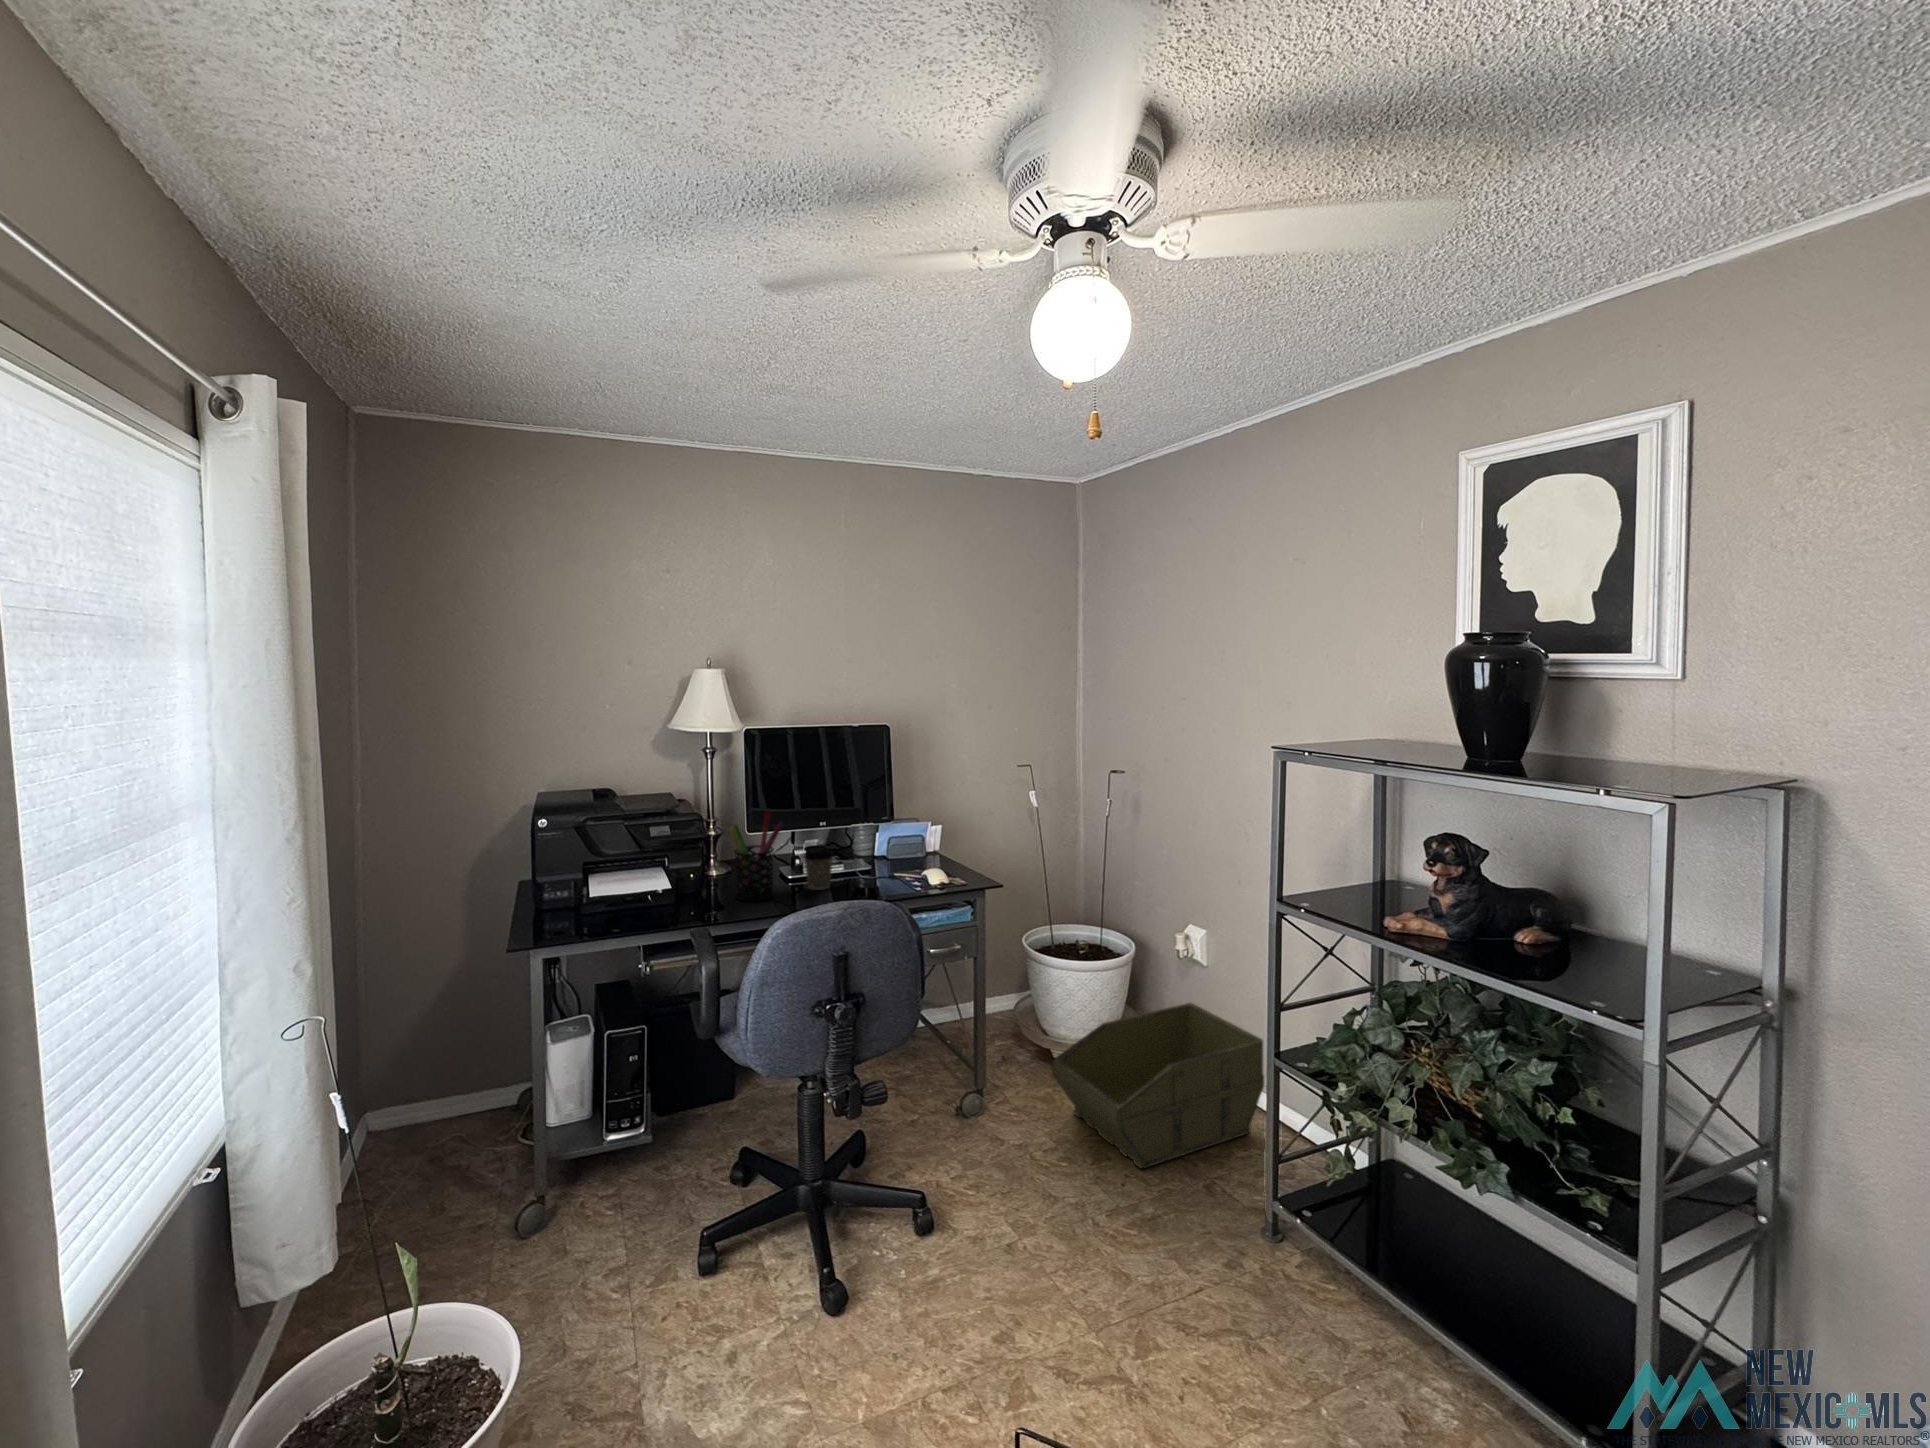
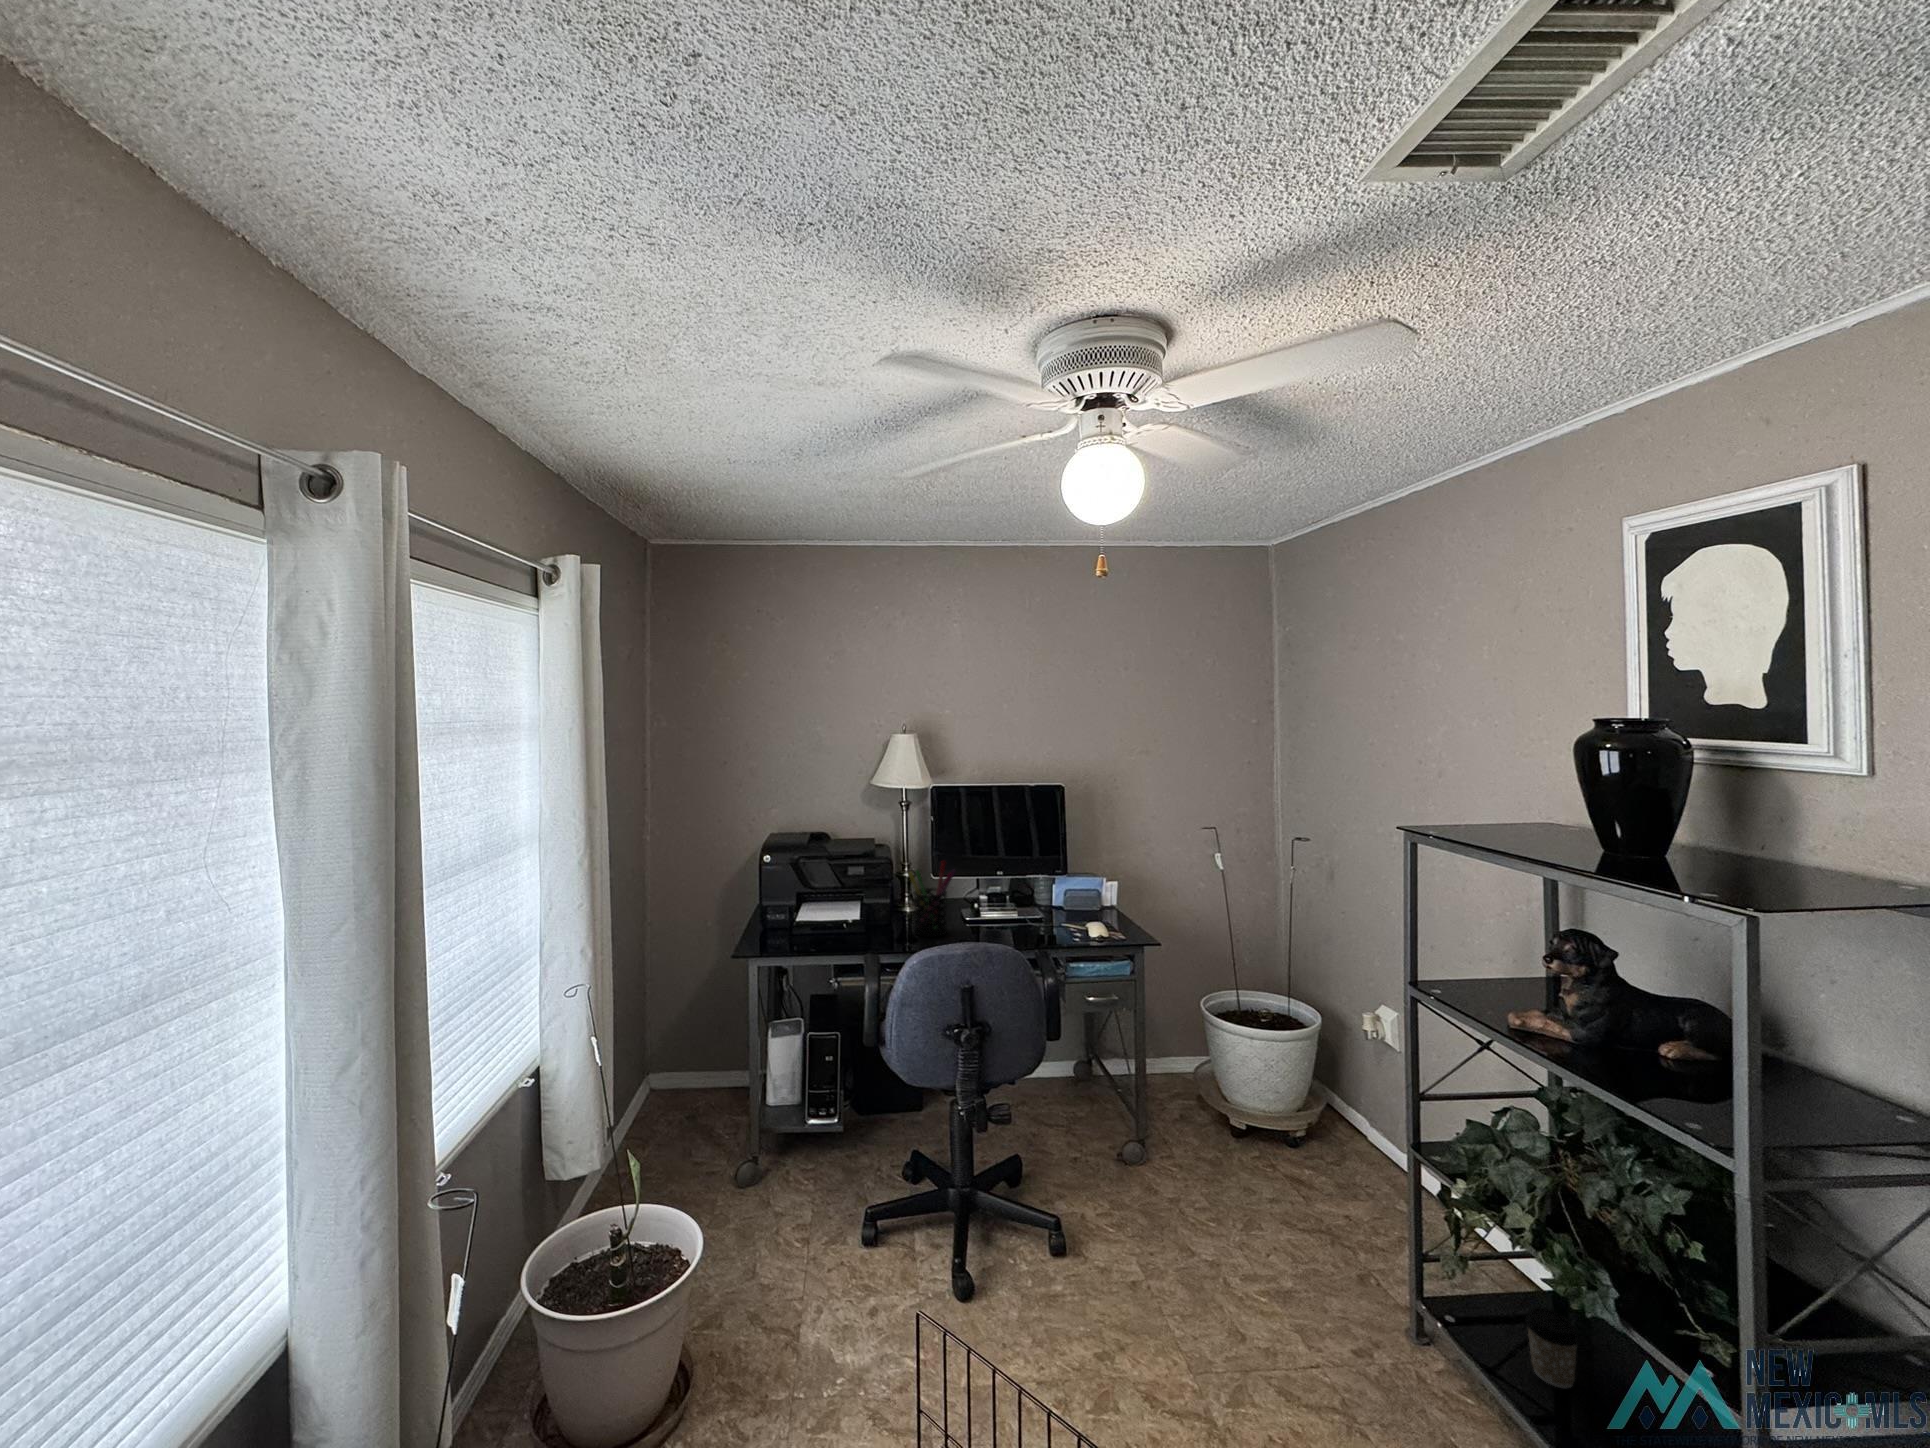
coffee cup: present [805,847,833,890] -> present [1525,1308,1579,1388]
storage bin: present [1051,1003,1264,1168] -> none [1210,1088,1452,1244]

